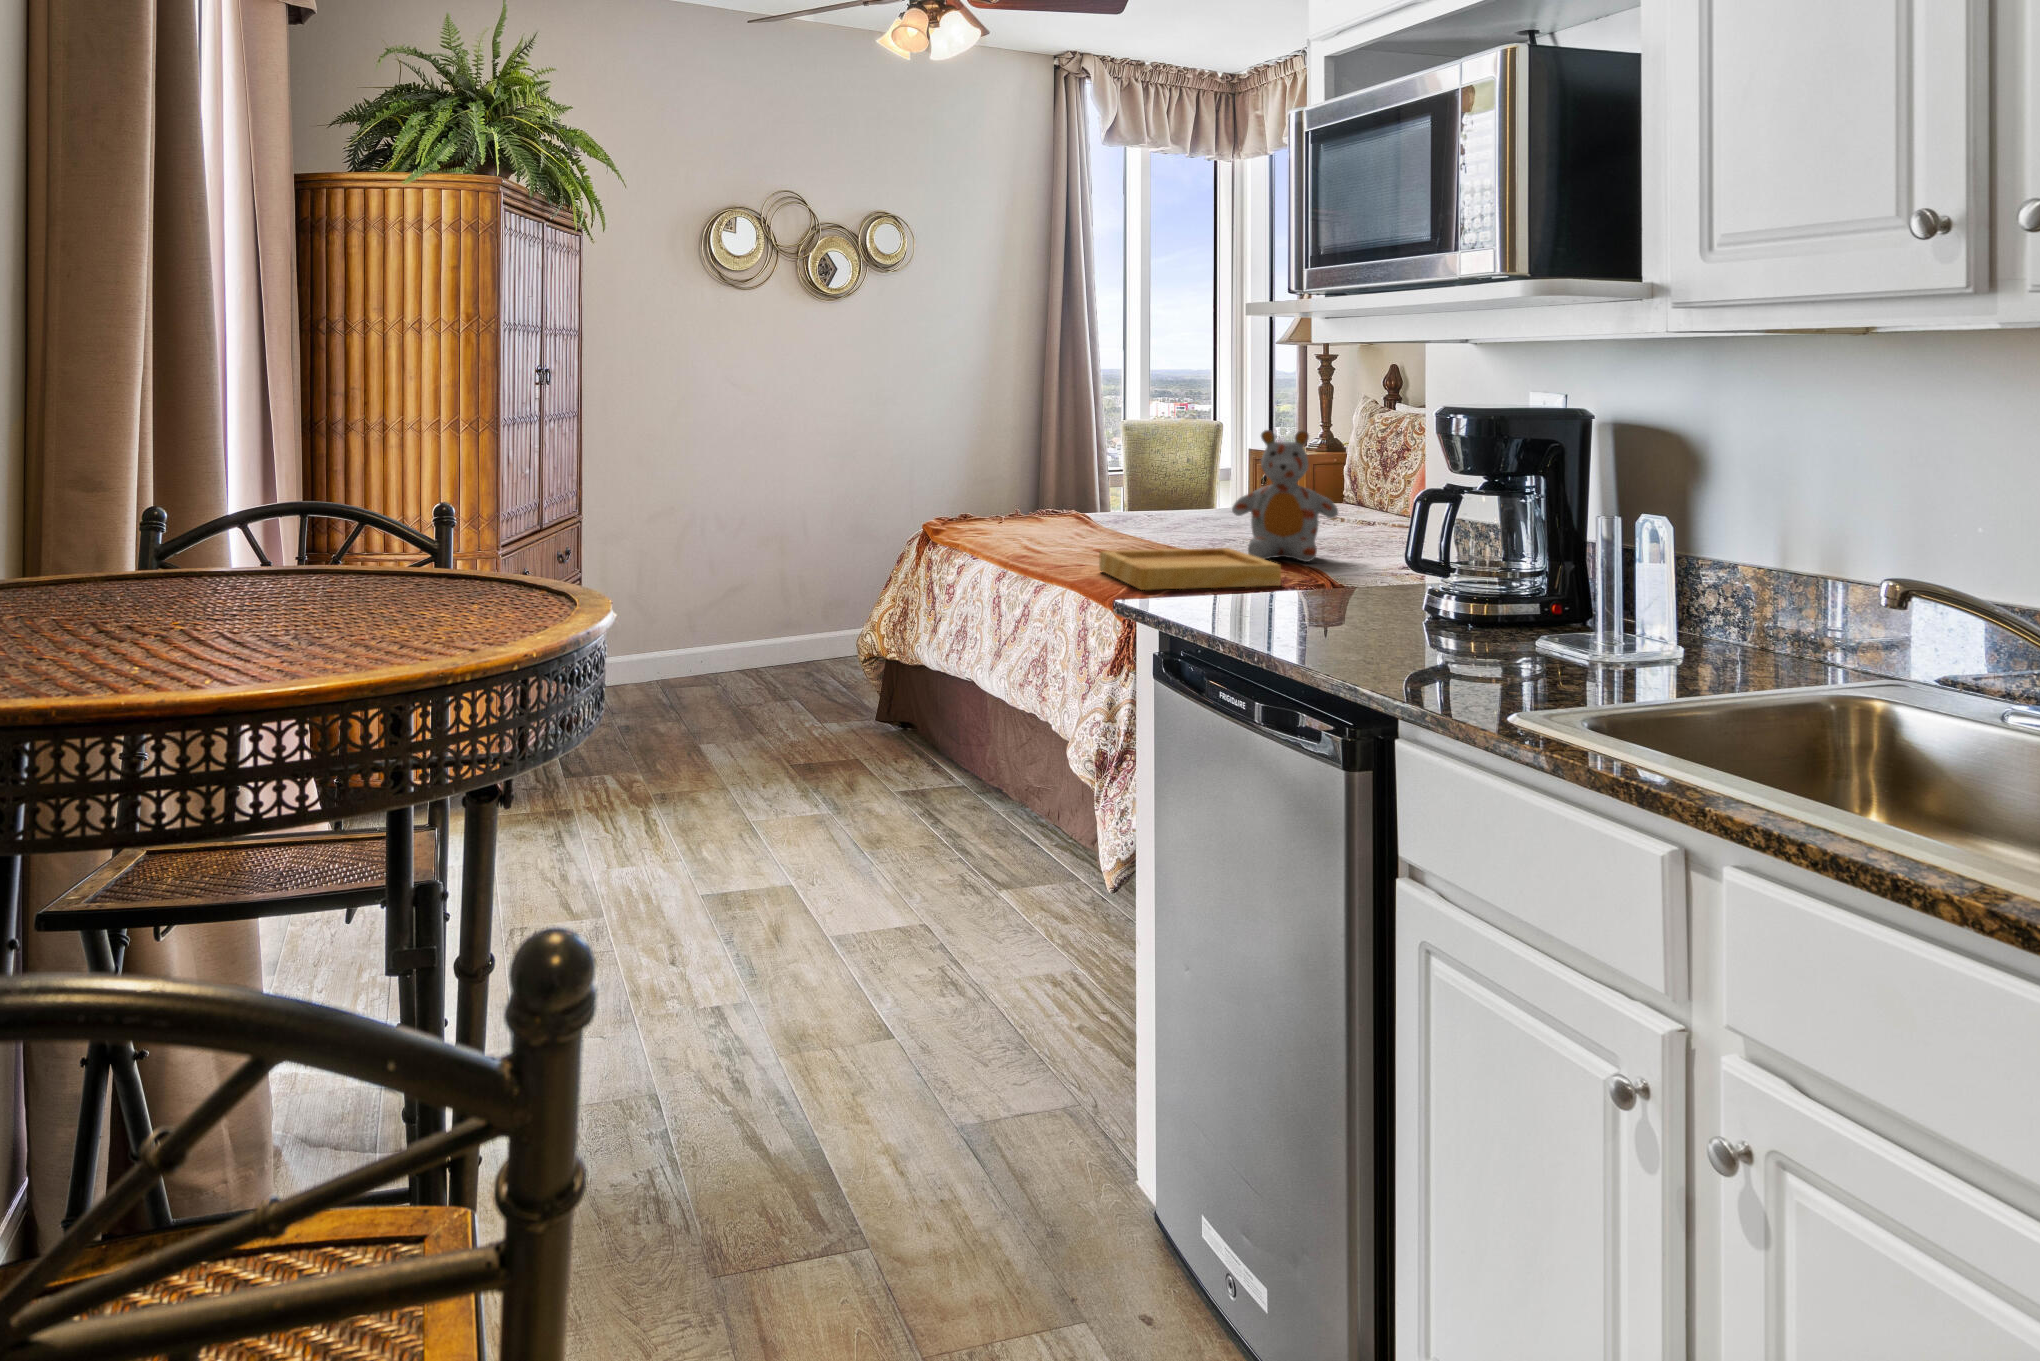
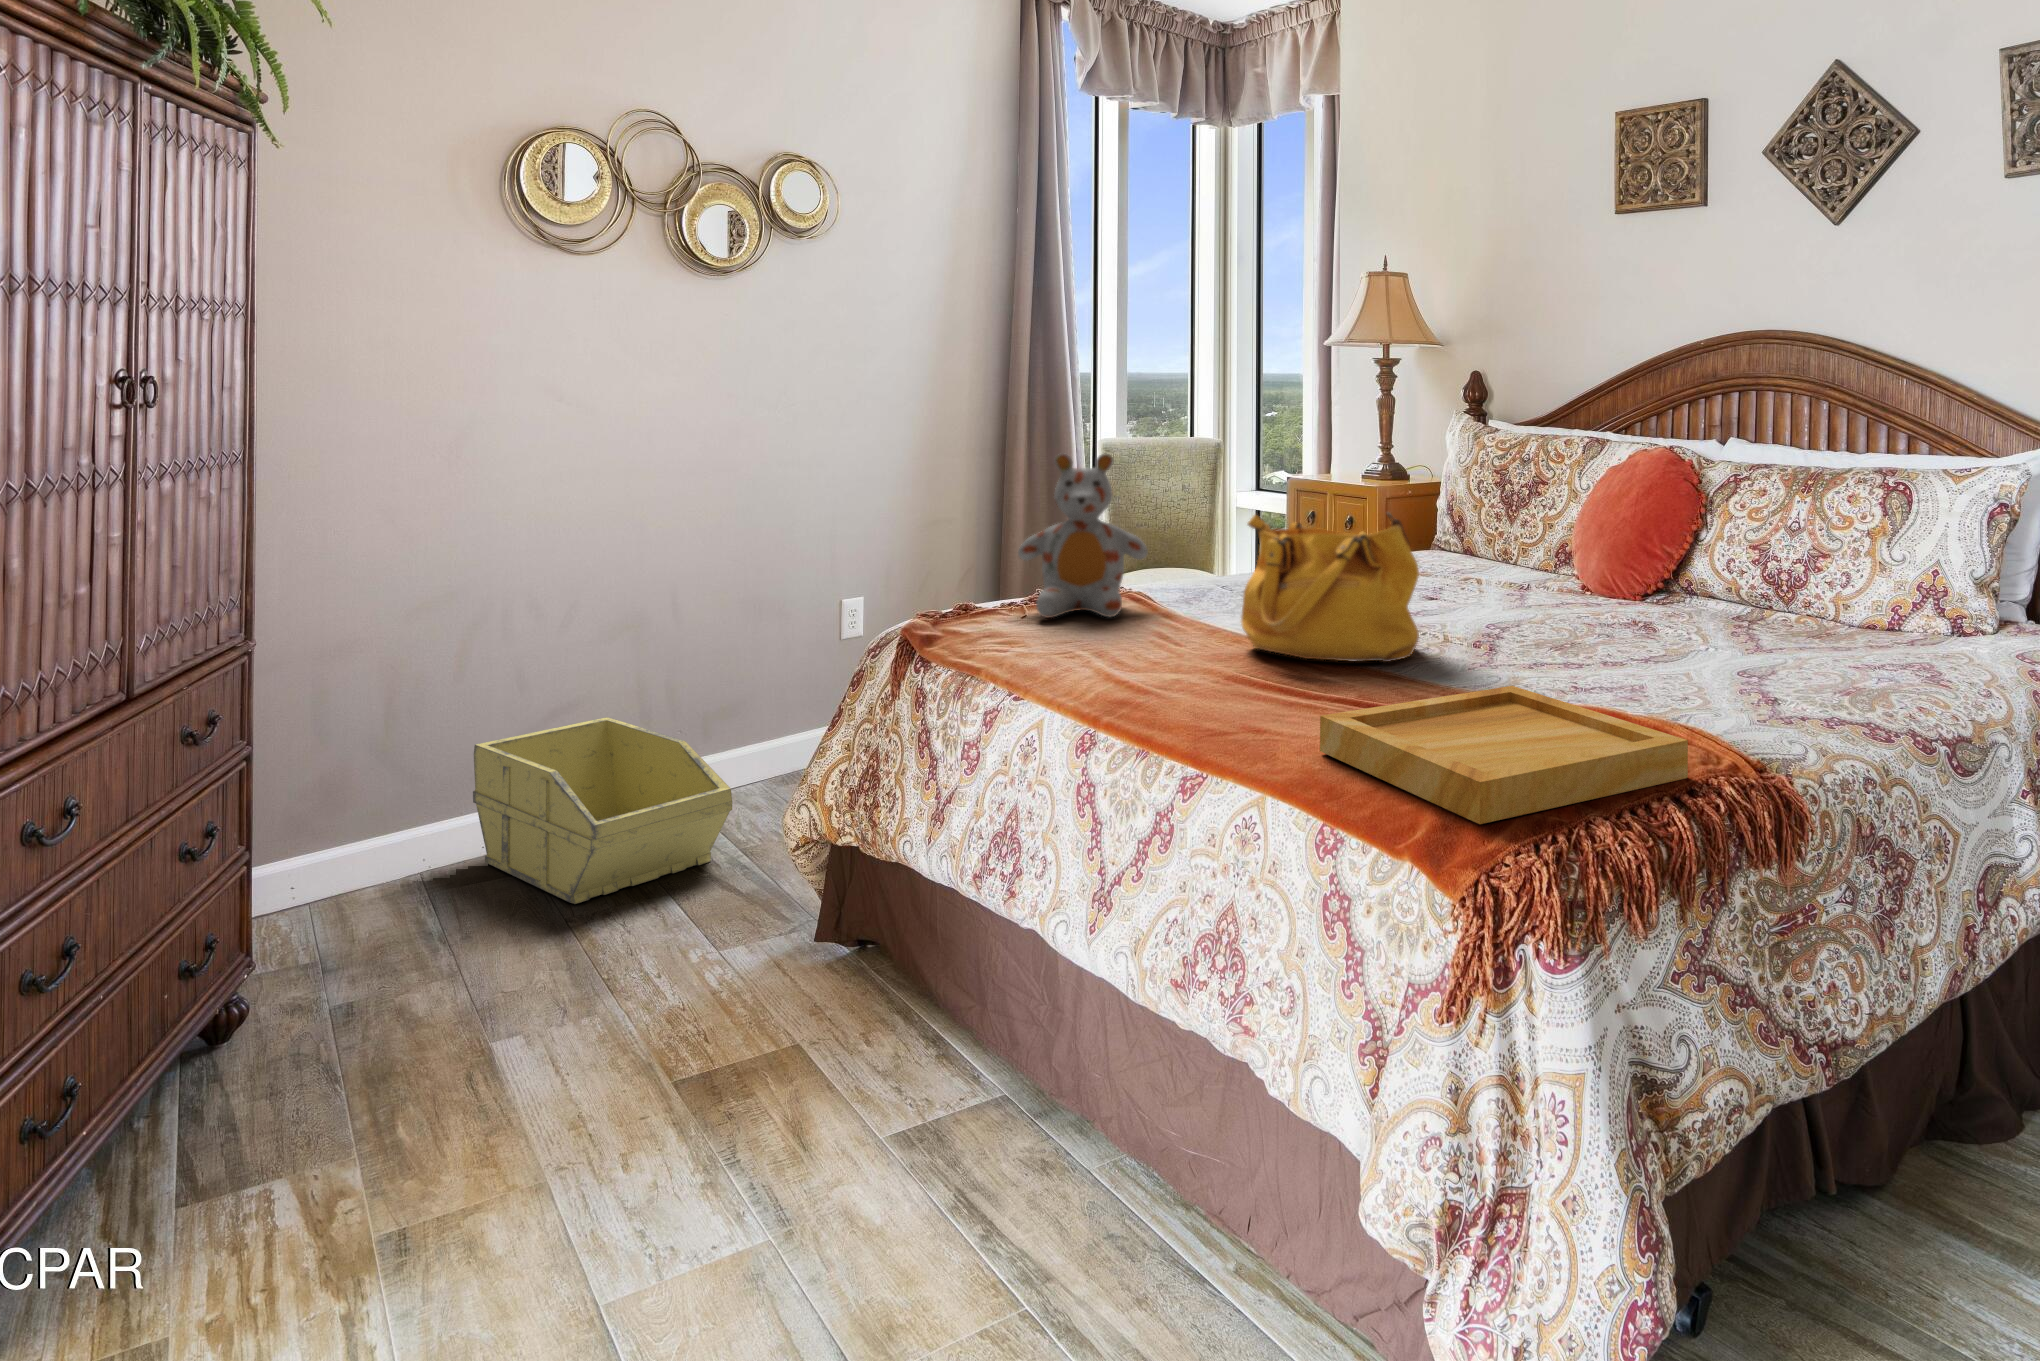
stuffed bear: present [1232,430,1338,562] -> present [1018,454,1148,618]
handbag: none [1117,454,1225,548] -> present [1241,512,1419,662]
storage bin: none [689,597,836,697] -> present [473,717,732,904]

